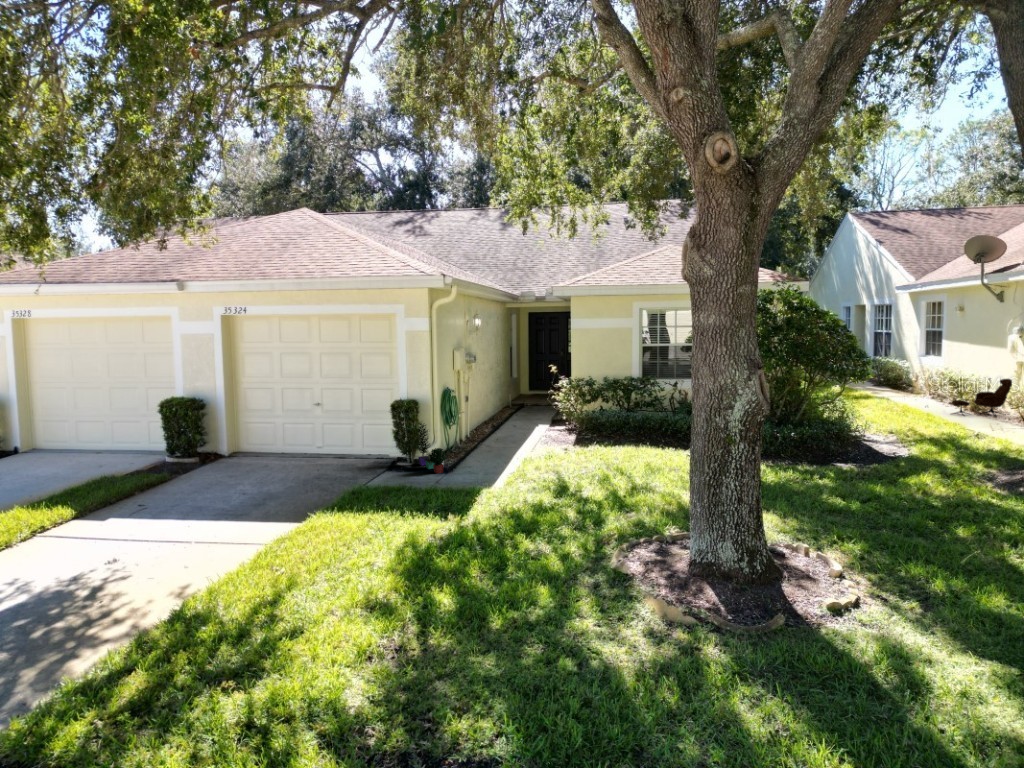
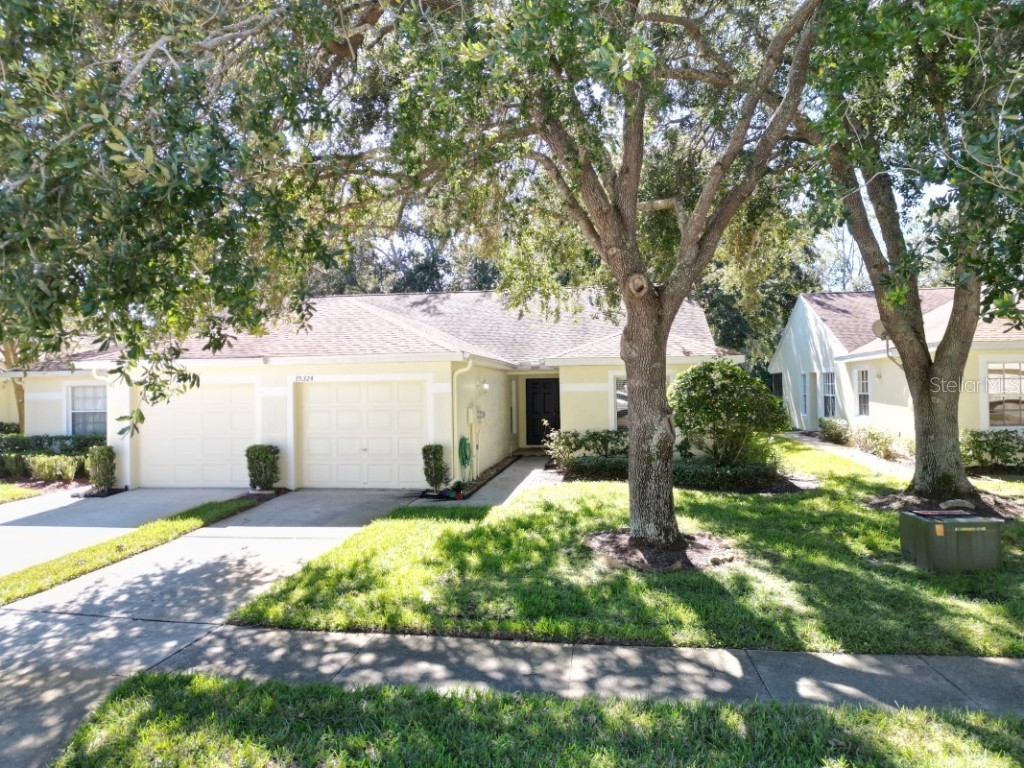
lounge chair: present [953,379,1012,415] -> none [867,432,912,463]

